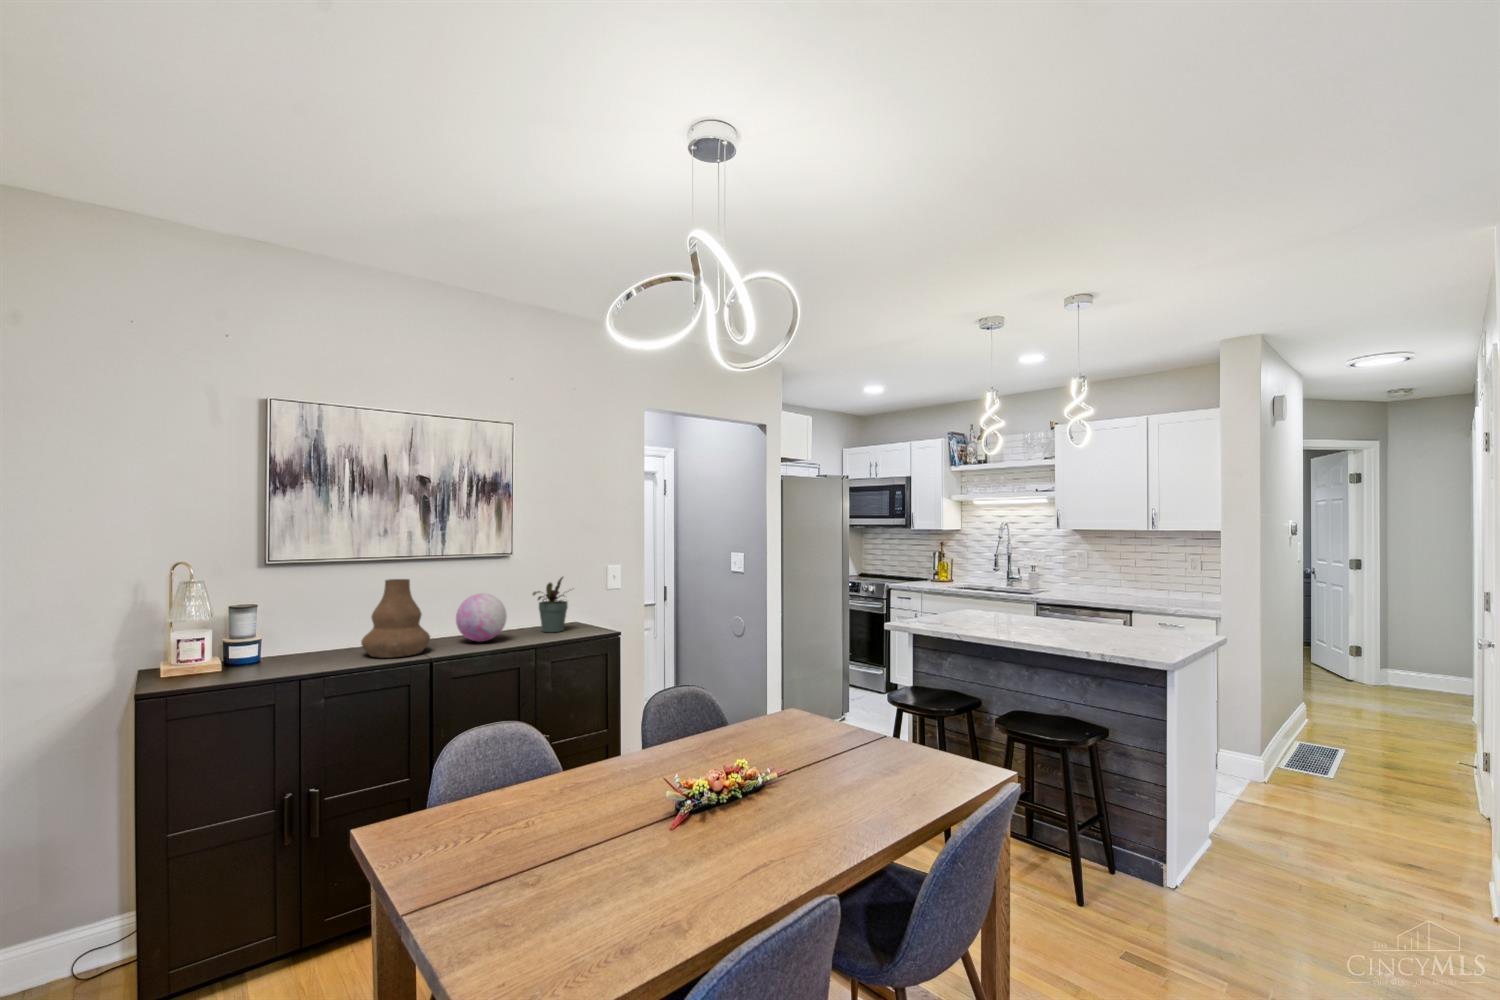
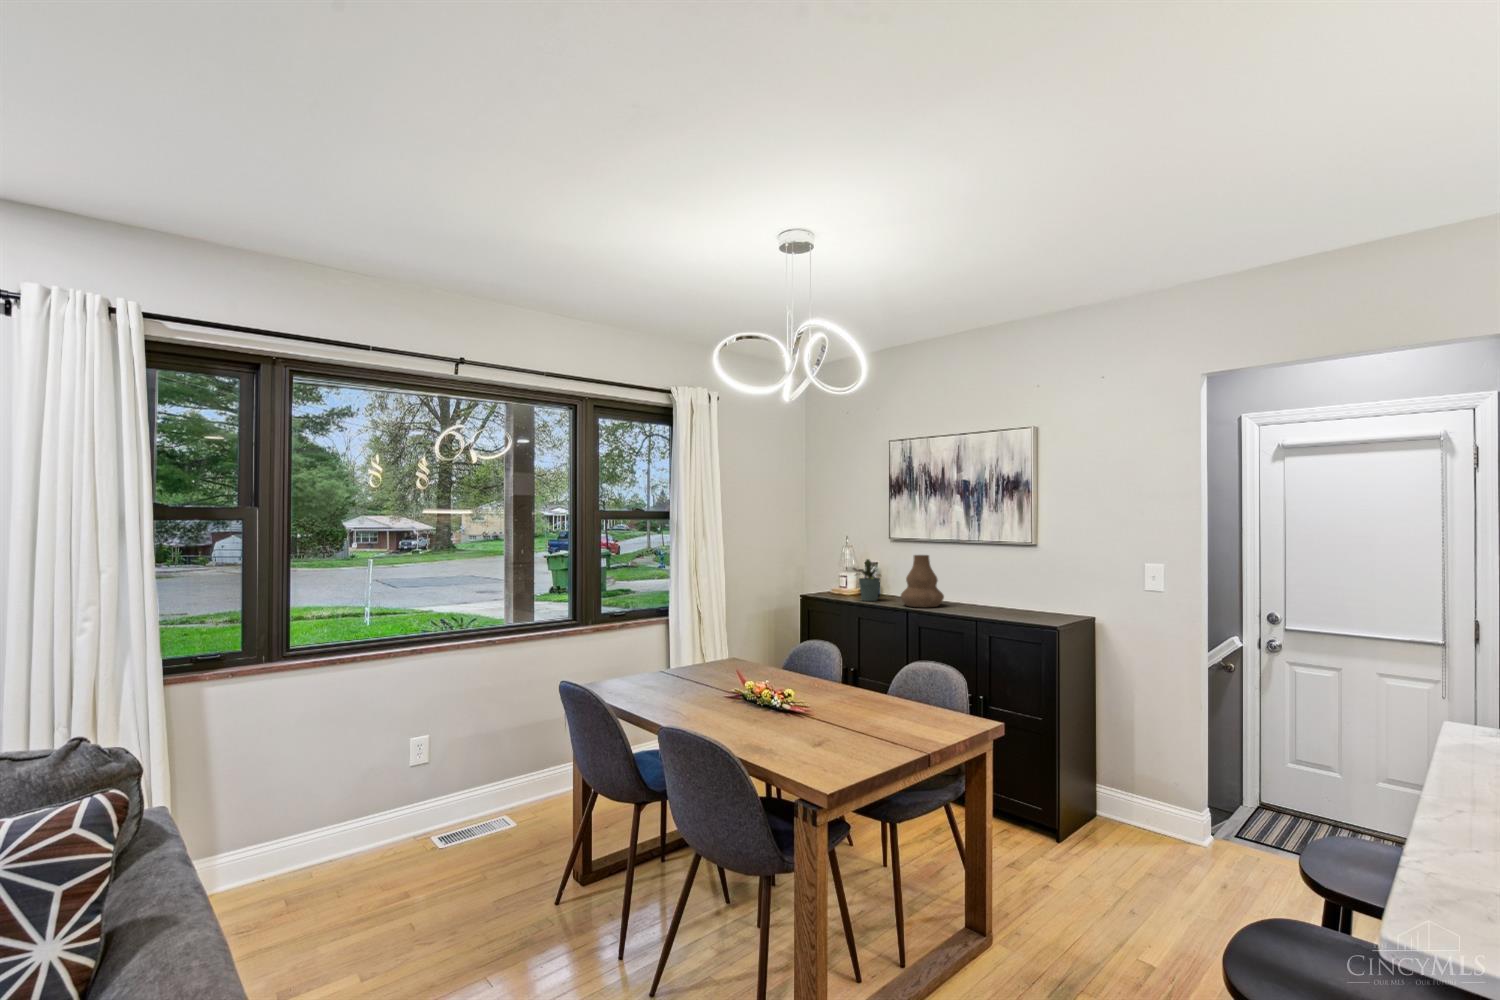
potted plant: present [533,577,568,632] -> present [853,559,881,601]
decorative orb: present [456,593,507,642] -> none [958,572,998,610]

